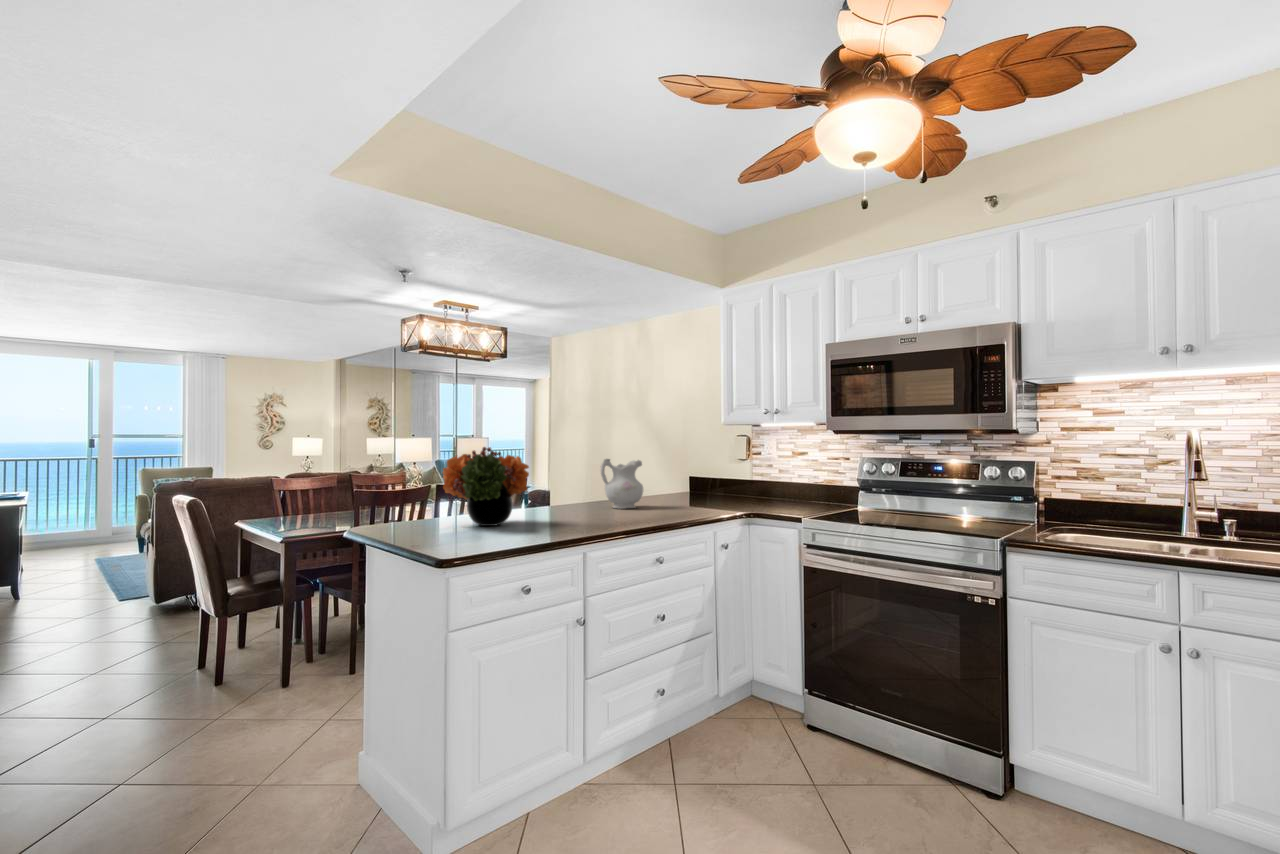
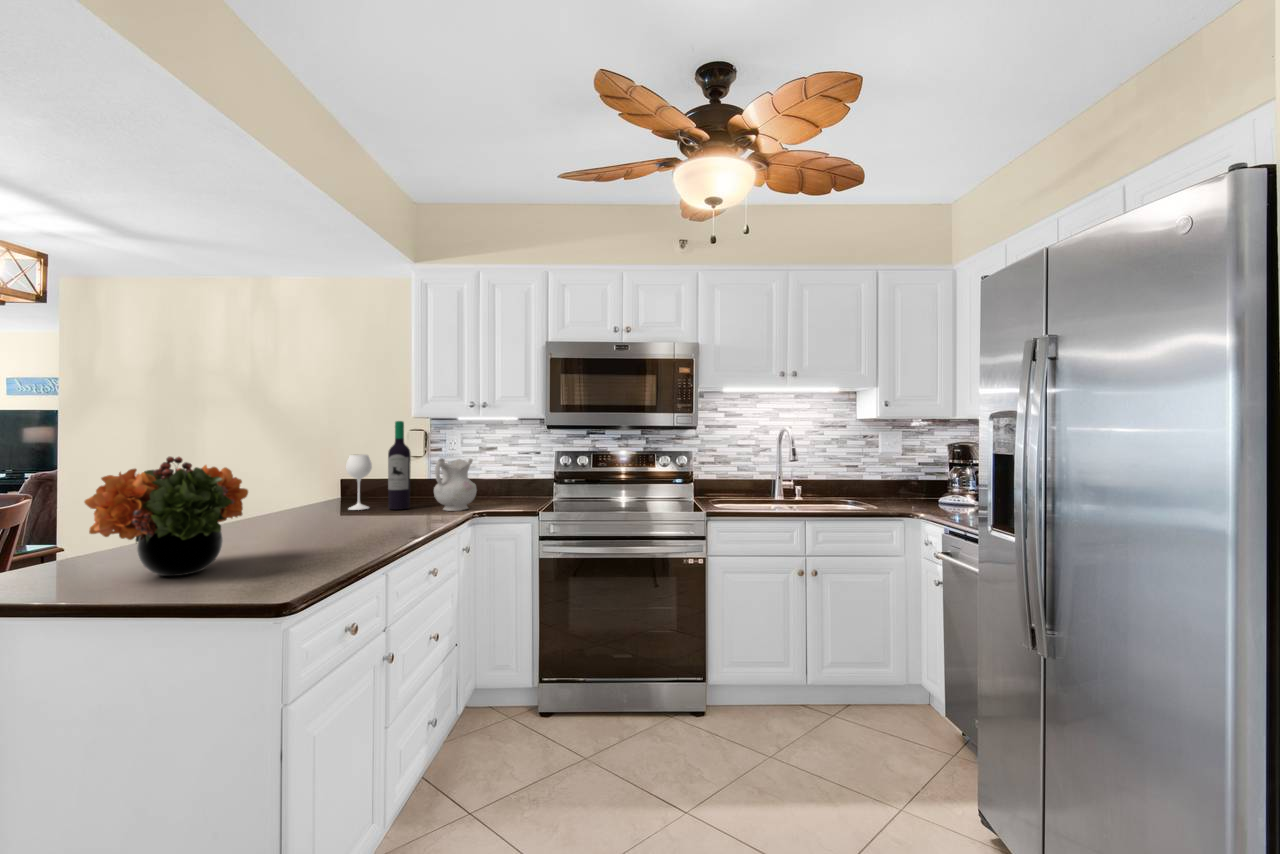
wine bottle: none [660,425,707,505] -> present [346,421,411,510]
ceramic pitcher: present [601,459,643,509] -> present [434,459,477,511]

